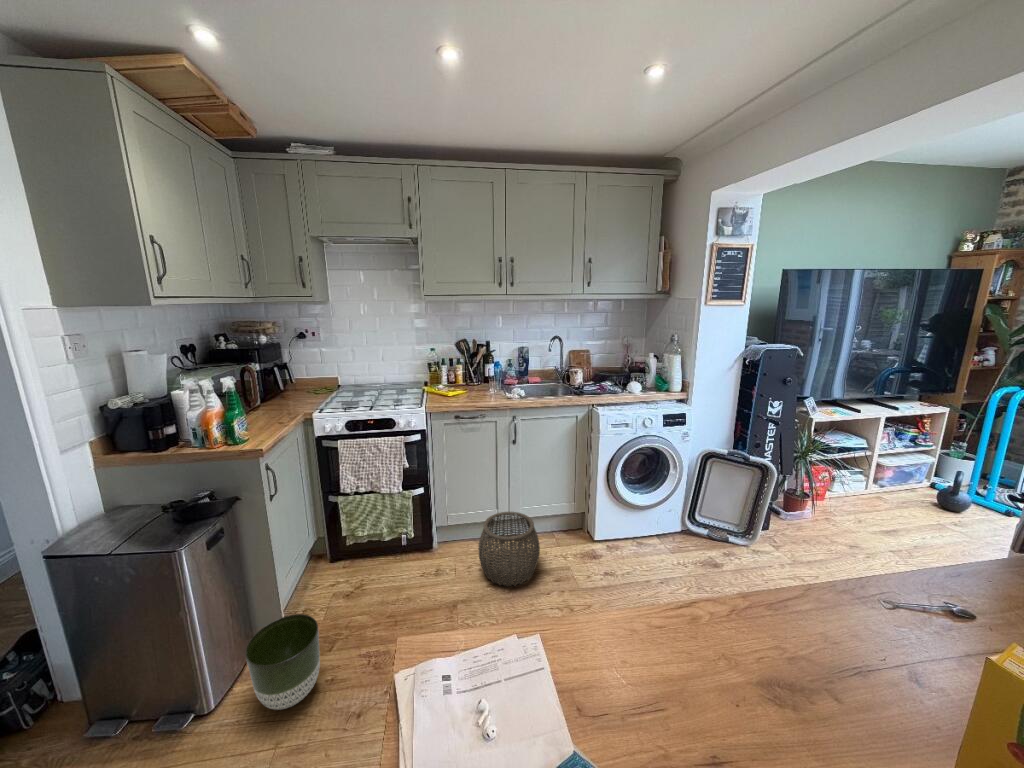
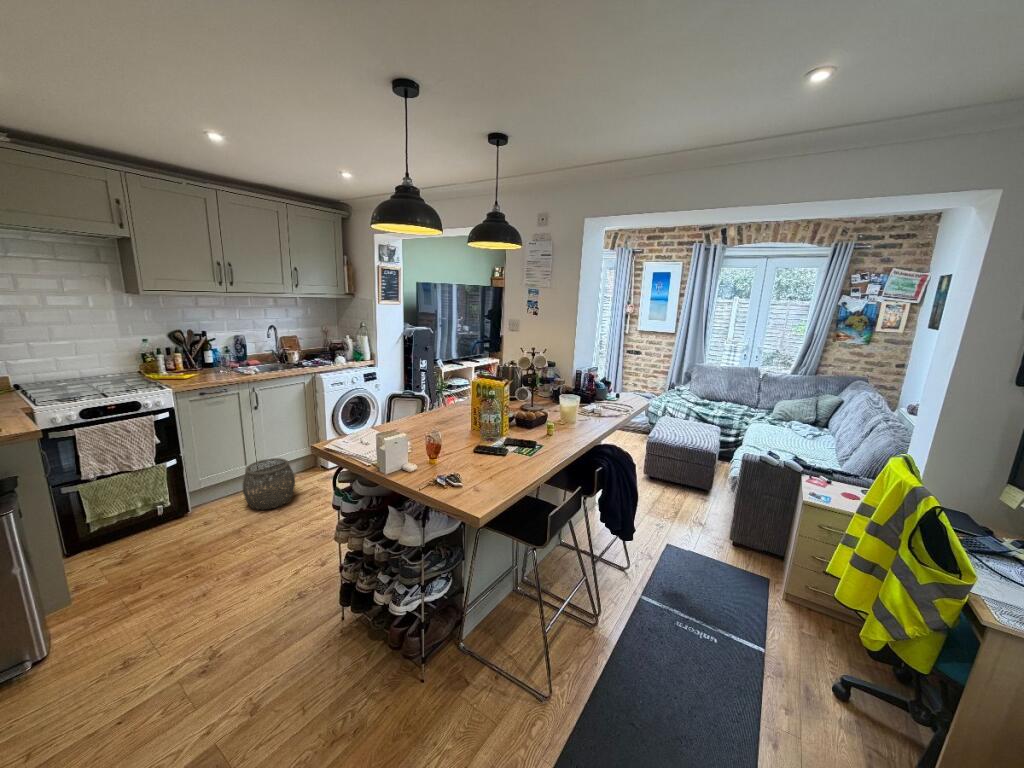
planter: present [245,614,320,710] -> none [78,554,151,624]

